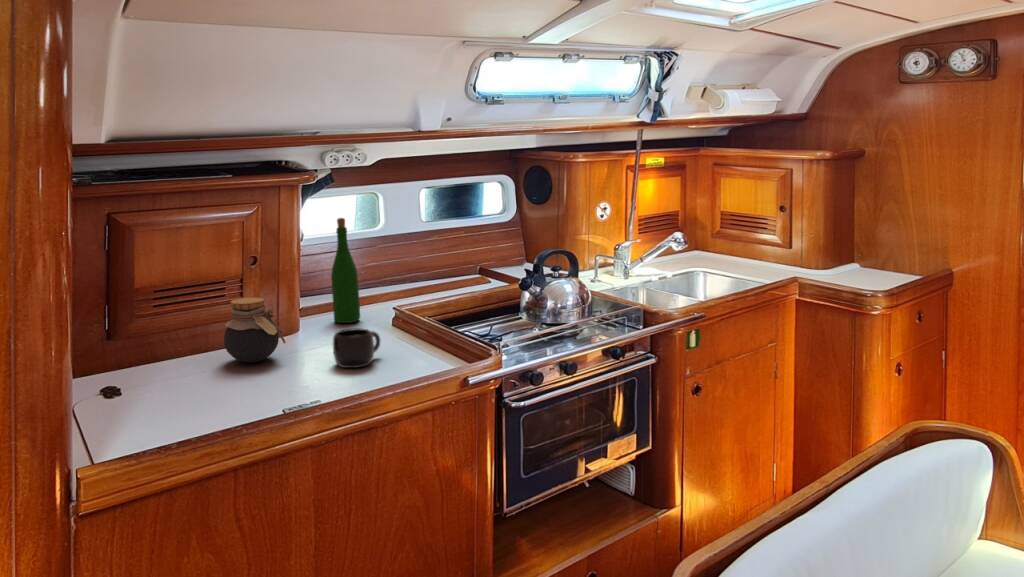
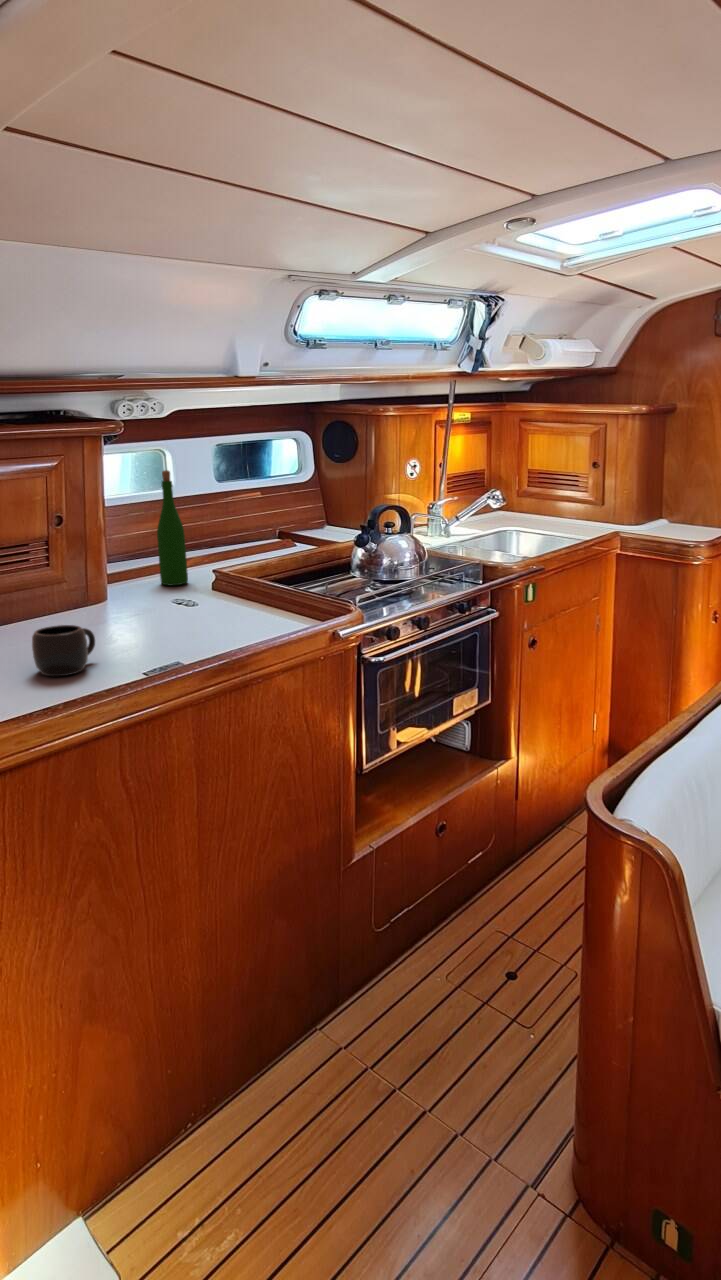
jar: present [224,297,286,363] -> none [65,553,134,623]
mug: present [333,328,381,368] -> present [32,625,95,676]

